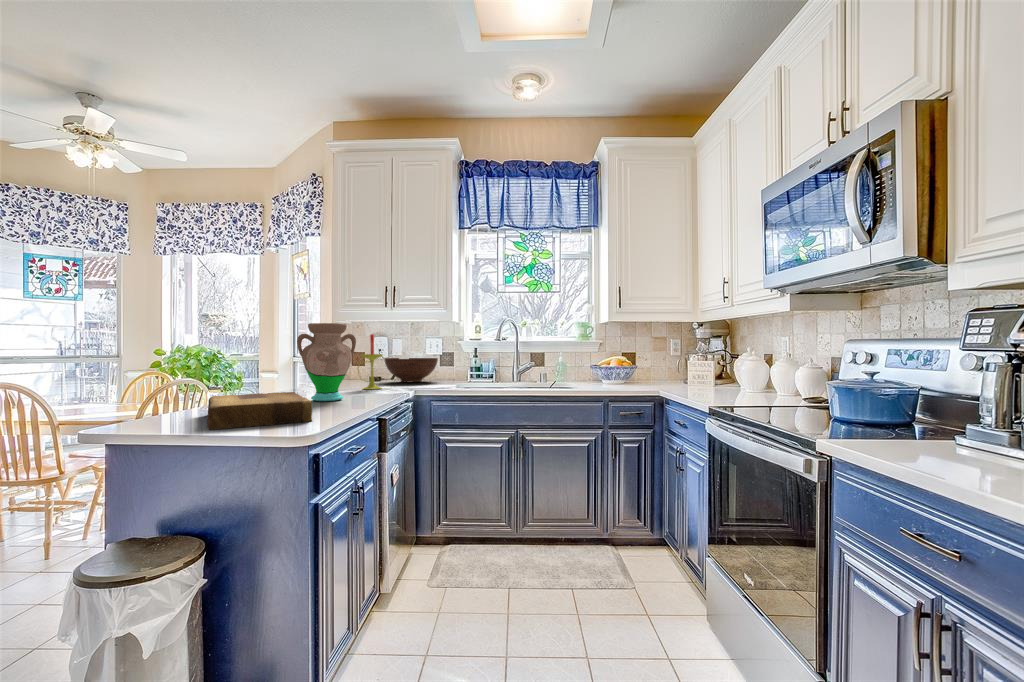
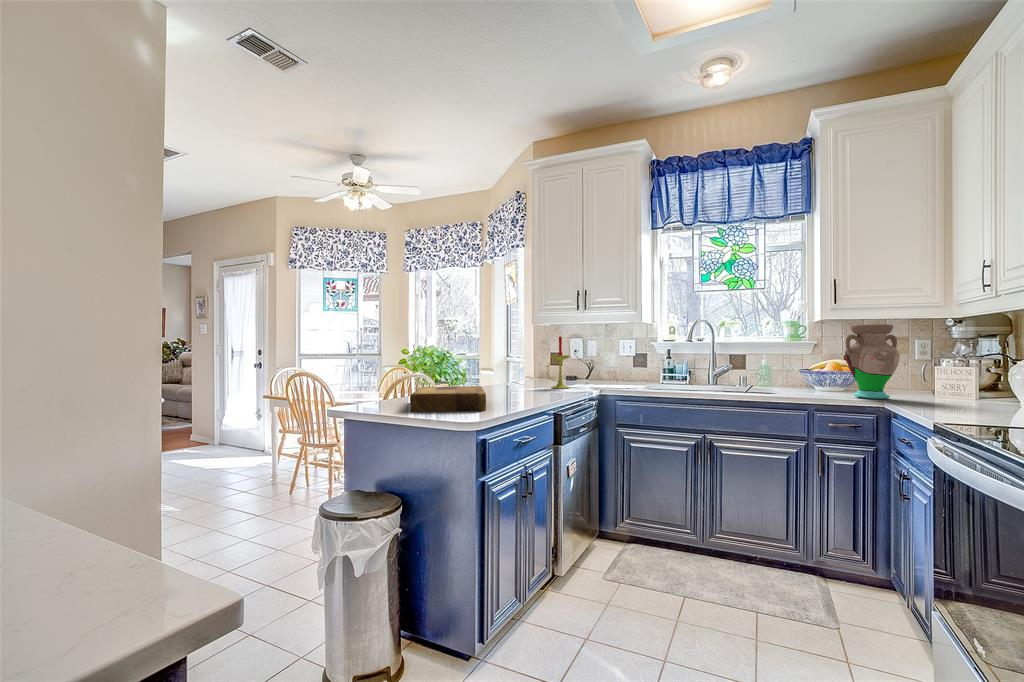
vase: present [297,323,356,401] -> present [845,324,900,399]
fruit bowl: present [385,358,438,382] -> none [577,359,629,383]

